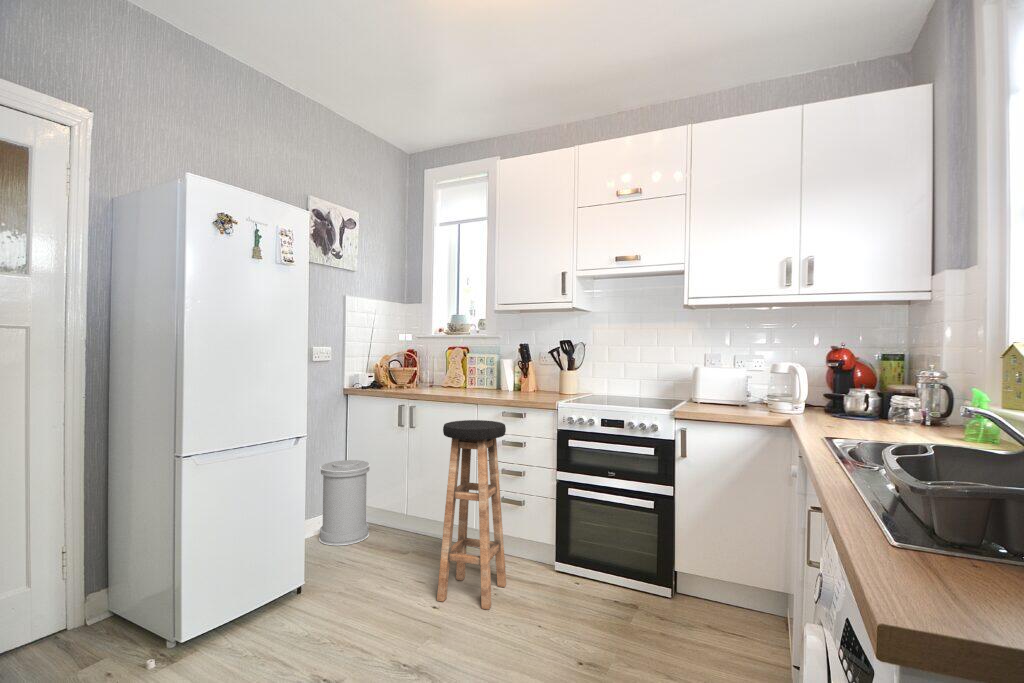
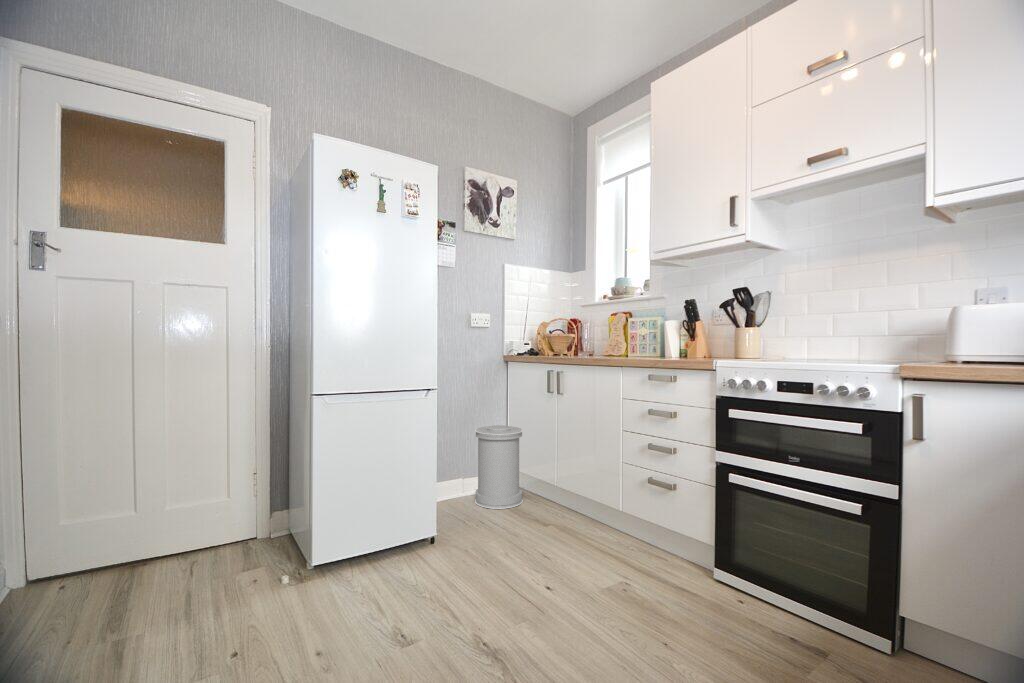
bar stool: present [437,420,506,610] -> none [554,380,645,607]

